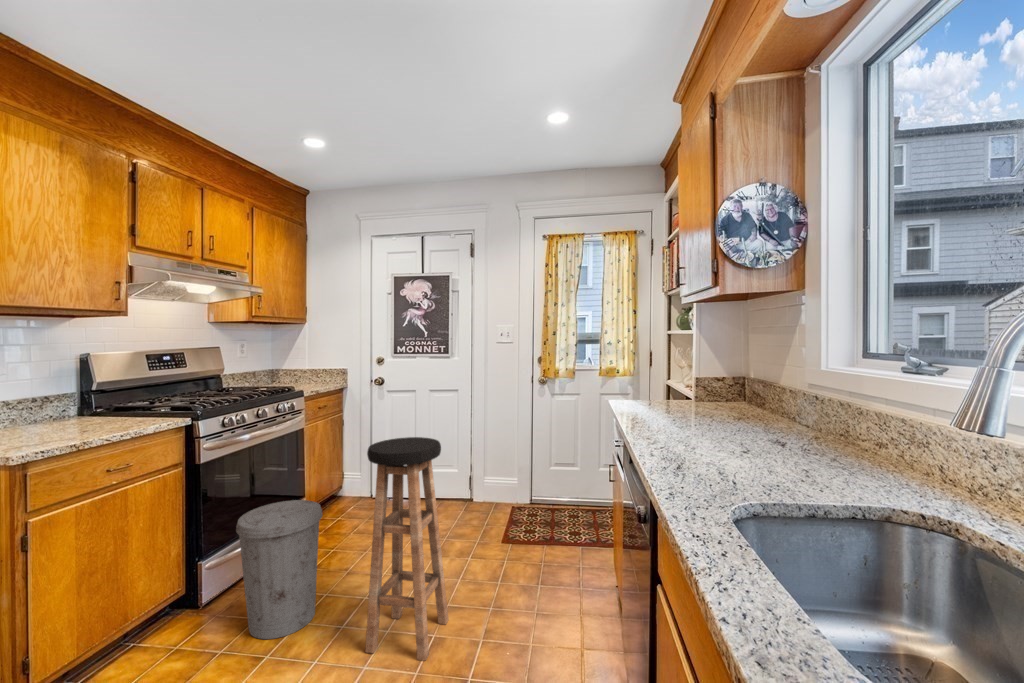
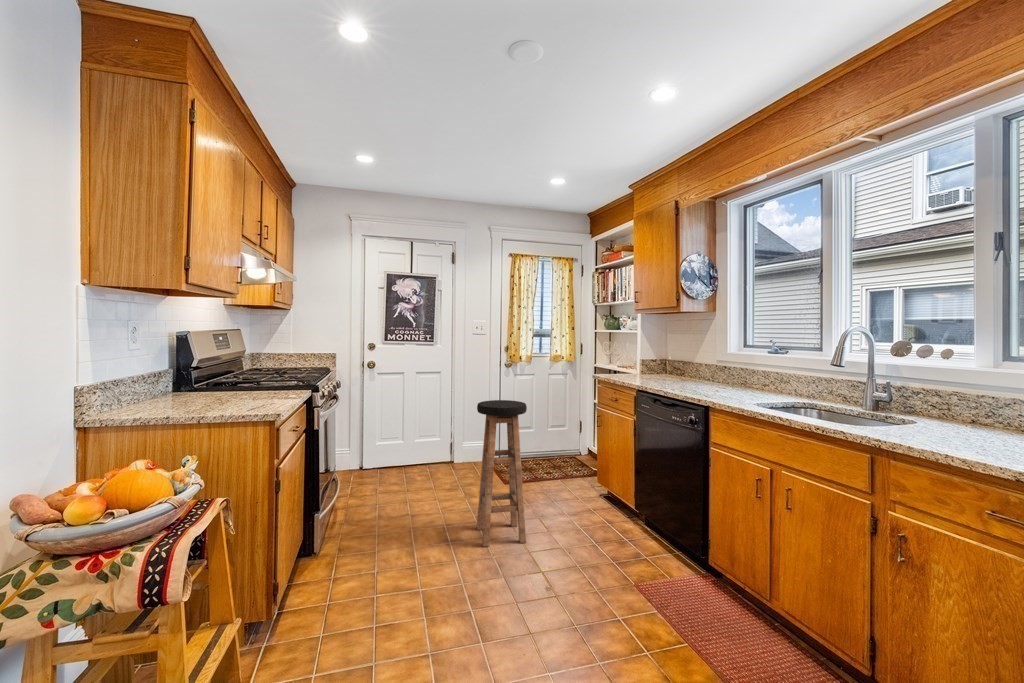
trash can: present [236,500,323,639] -> none [367,455,428,556]

